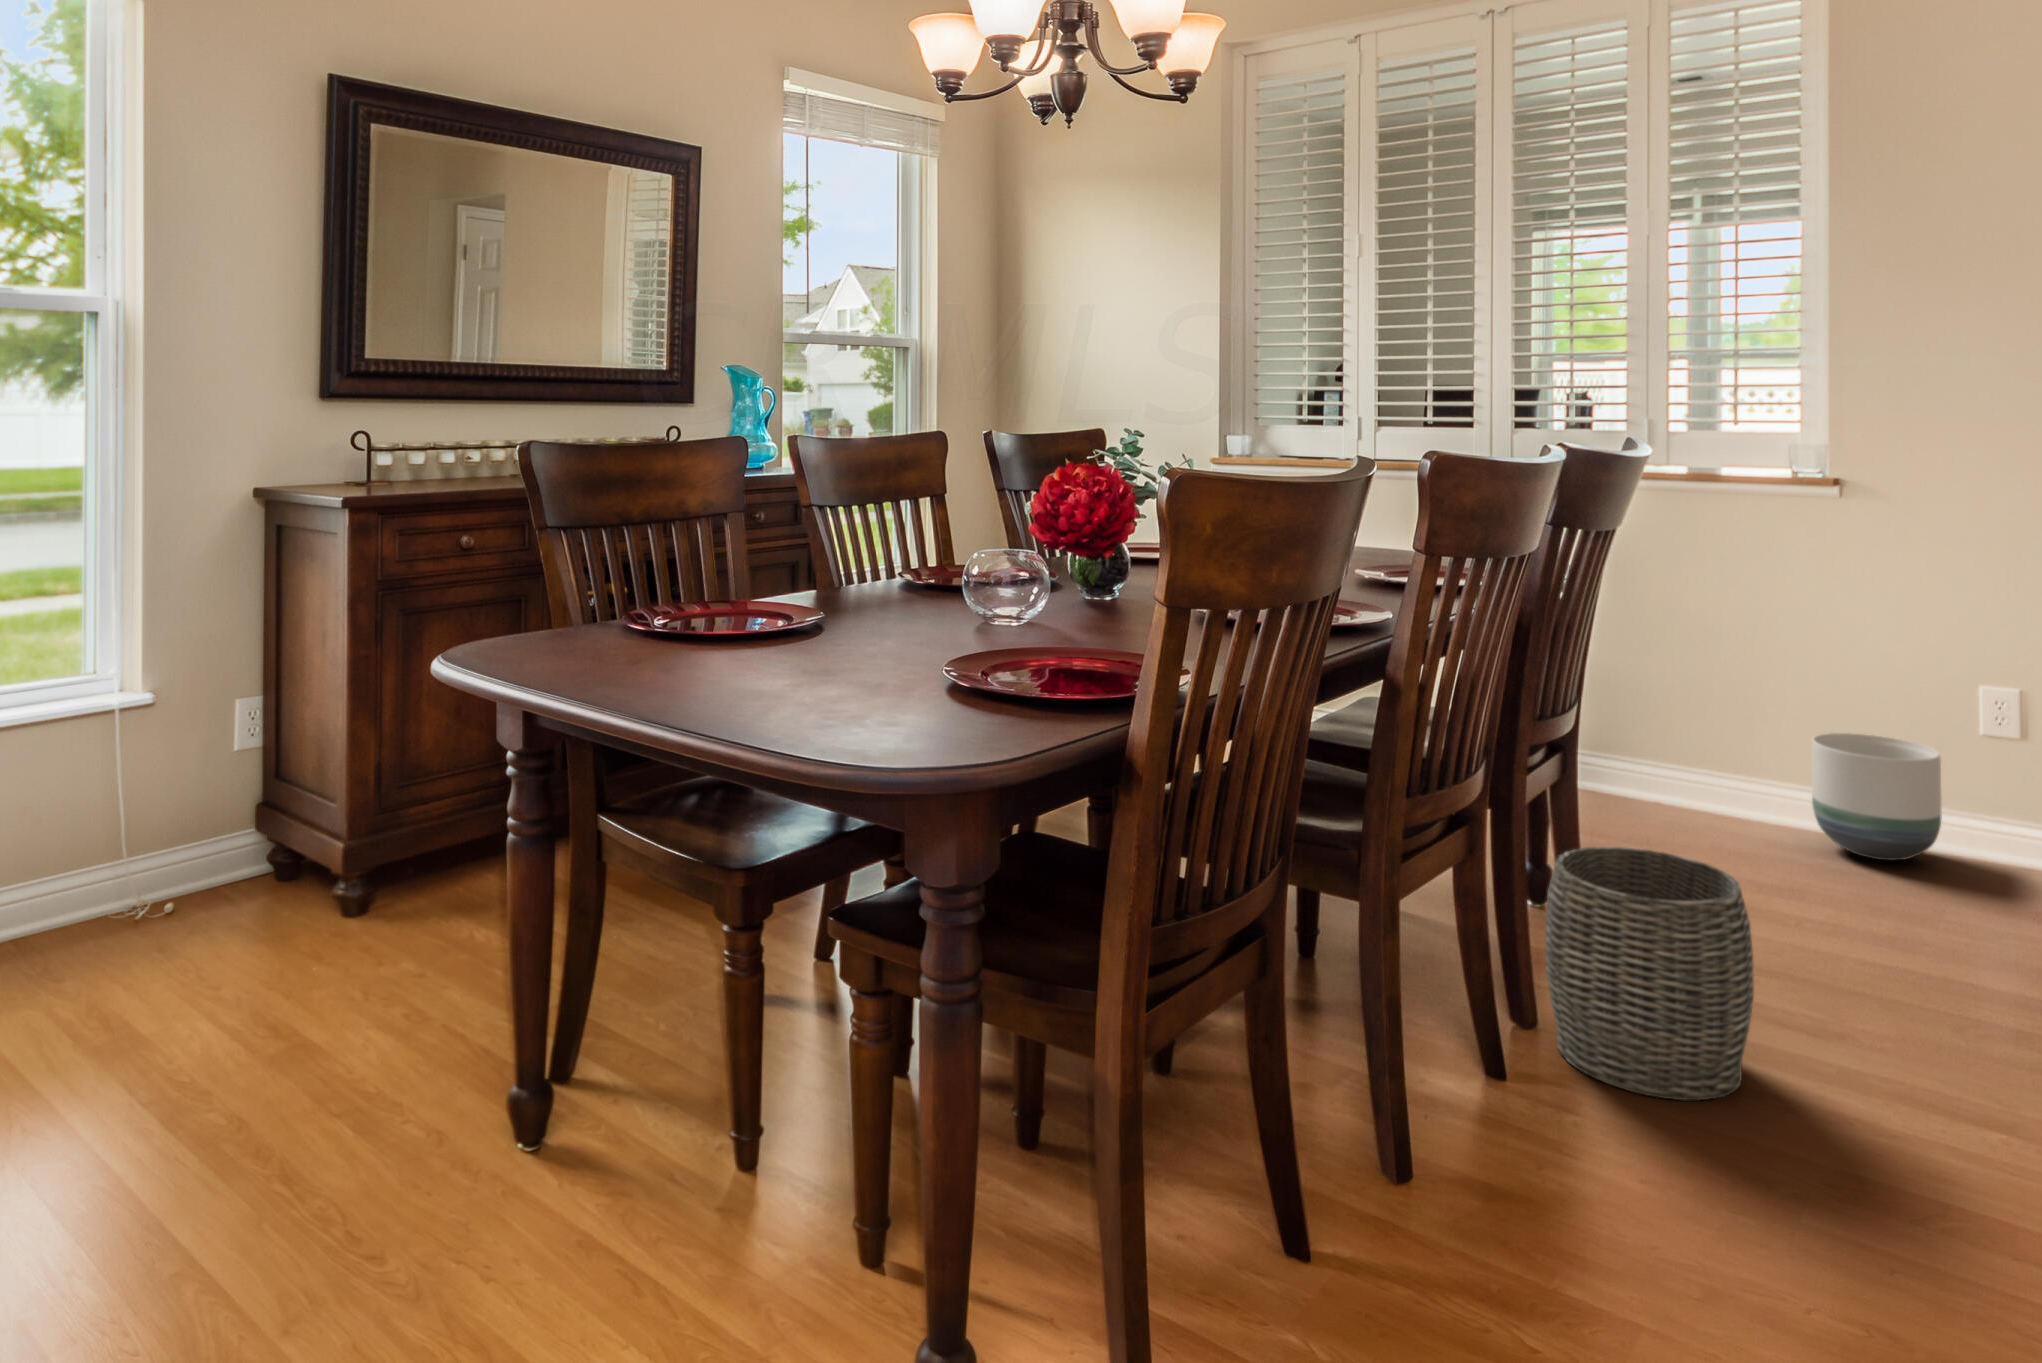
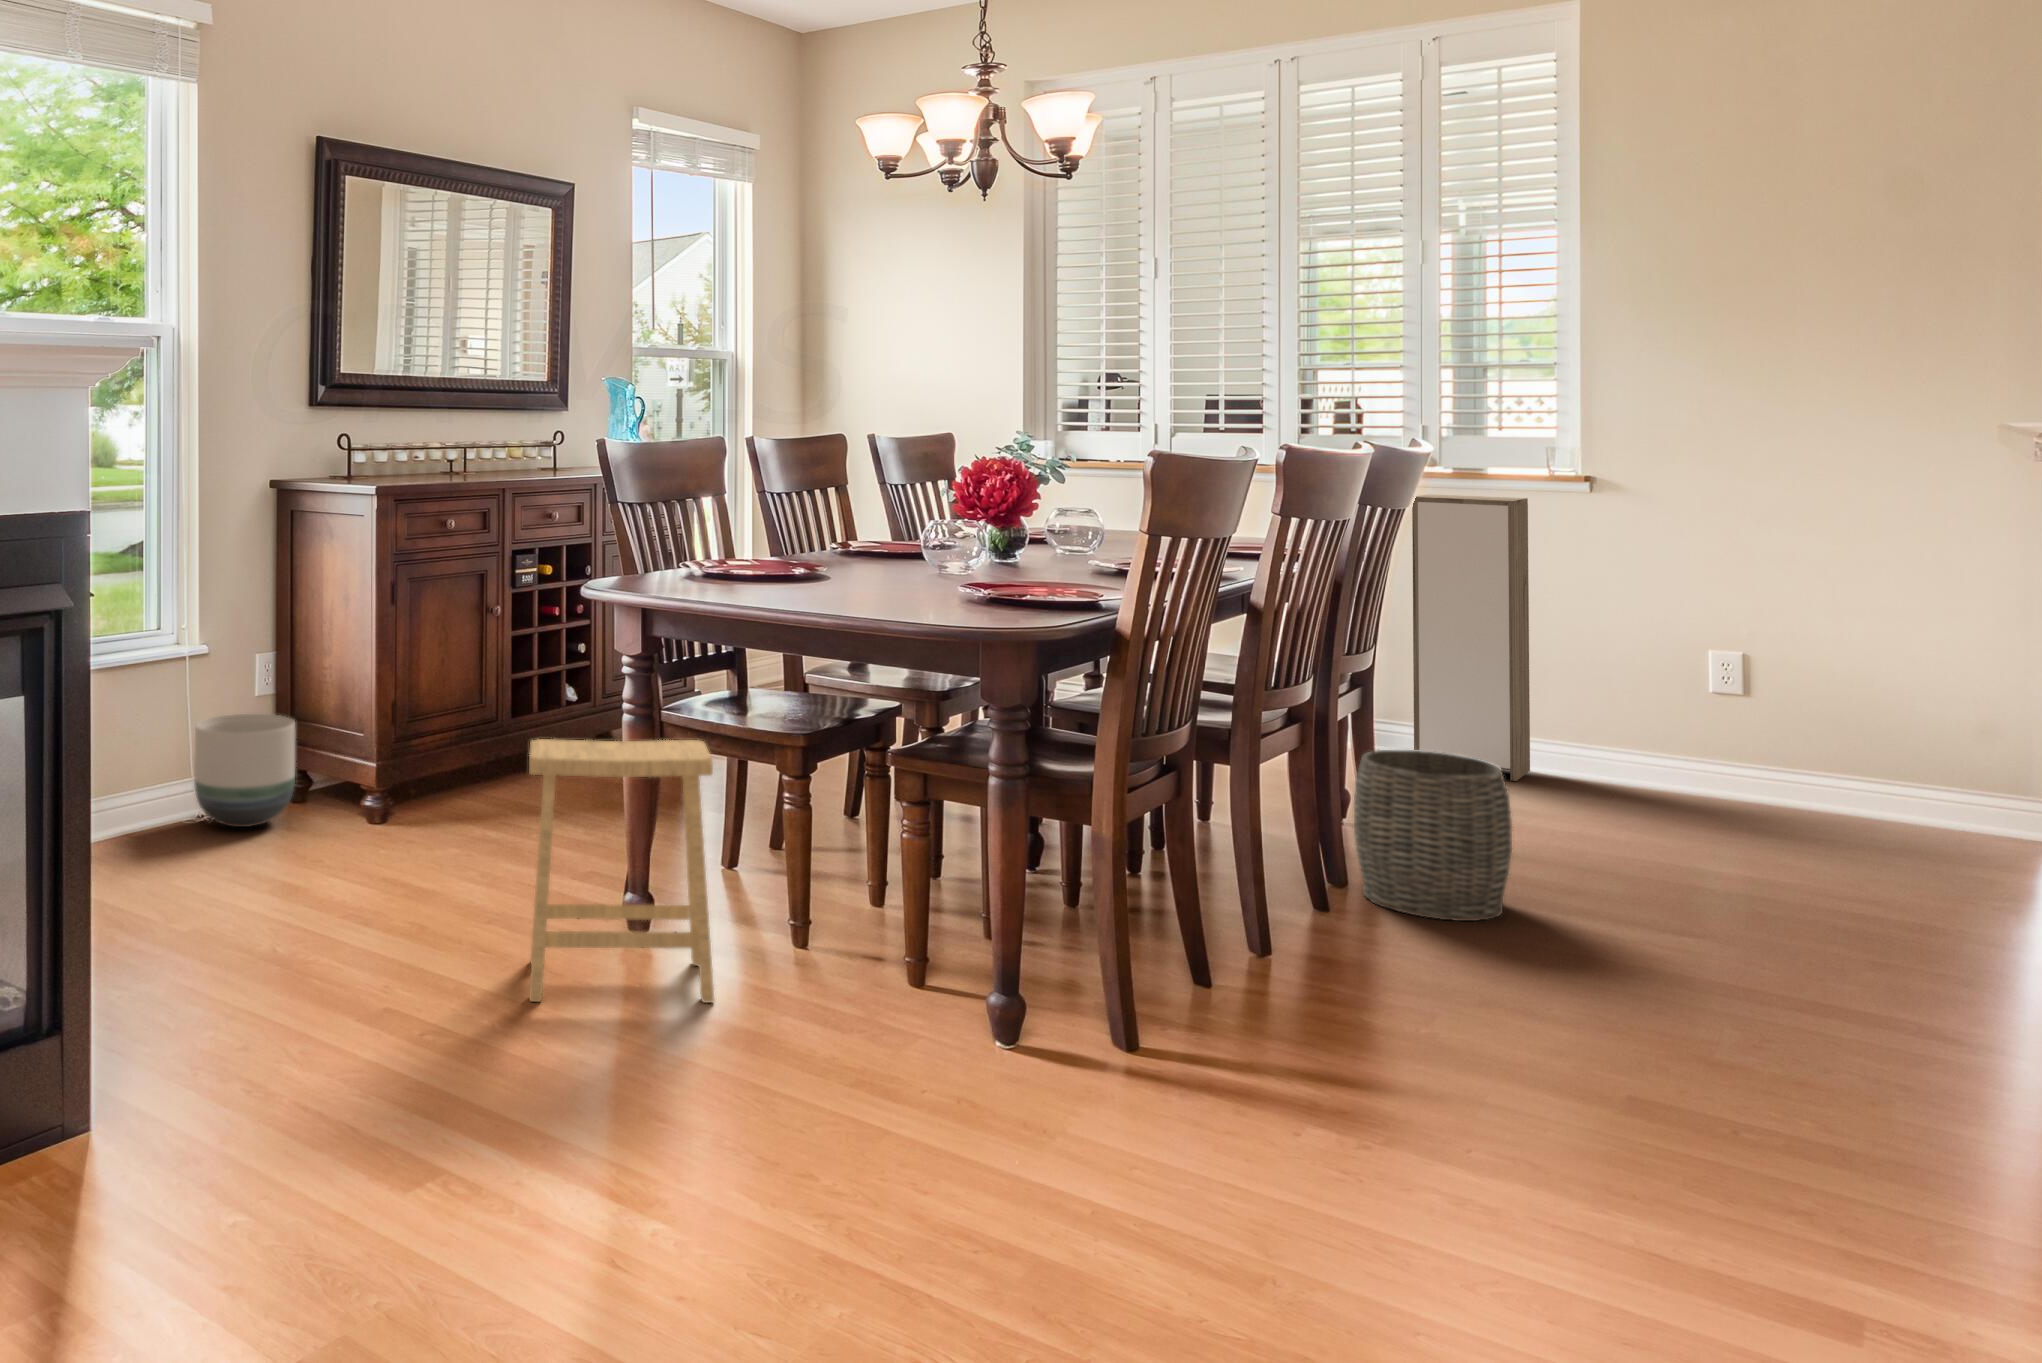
storage cabinet: none [1636,499,1772,839] -> present [1412,494,1530,781]
planter: present [1812,733,1941,860] -> present [194,714,295,827]
footstool: none [256,881,587,1309] -> present [529,739,715,1003]

